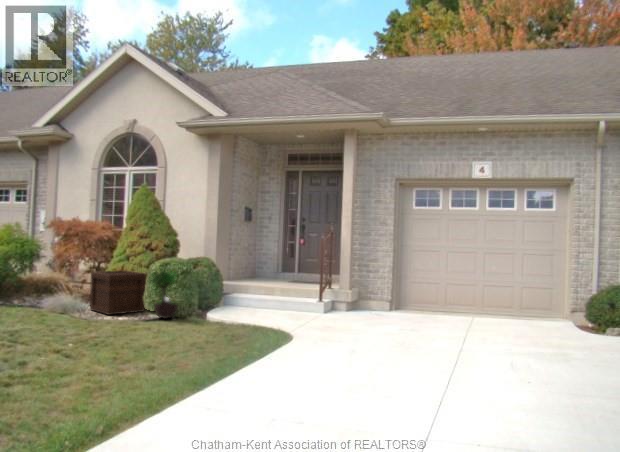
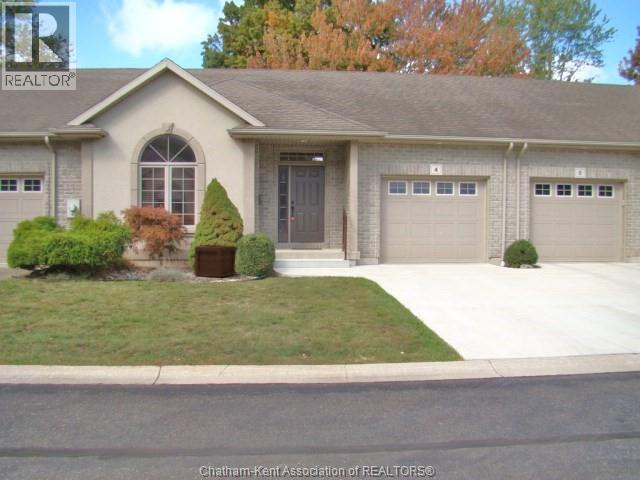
potted tree: present [149,270,178,318] -> none [253,238,276,277]

